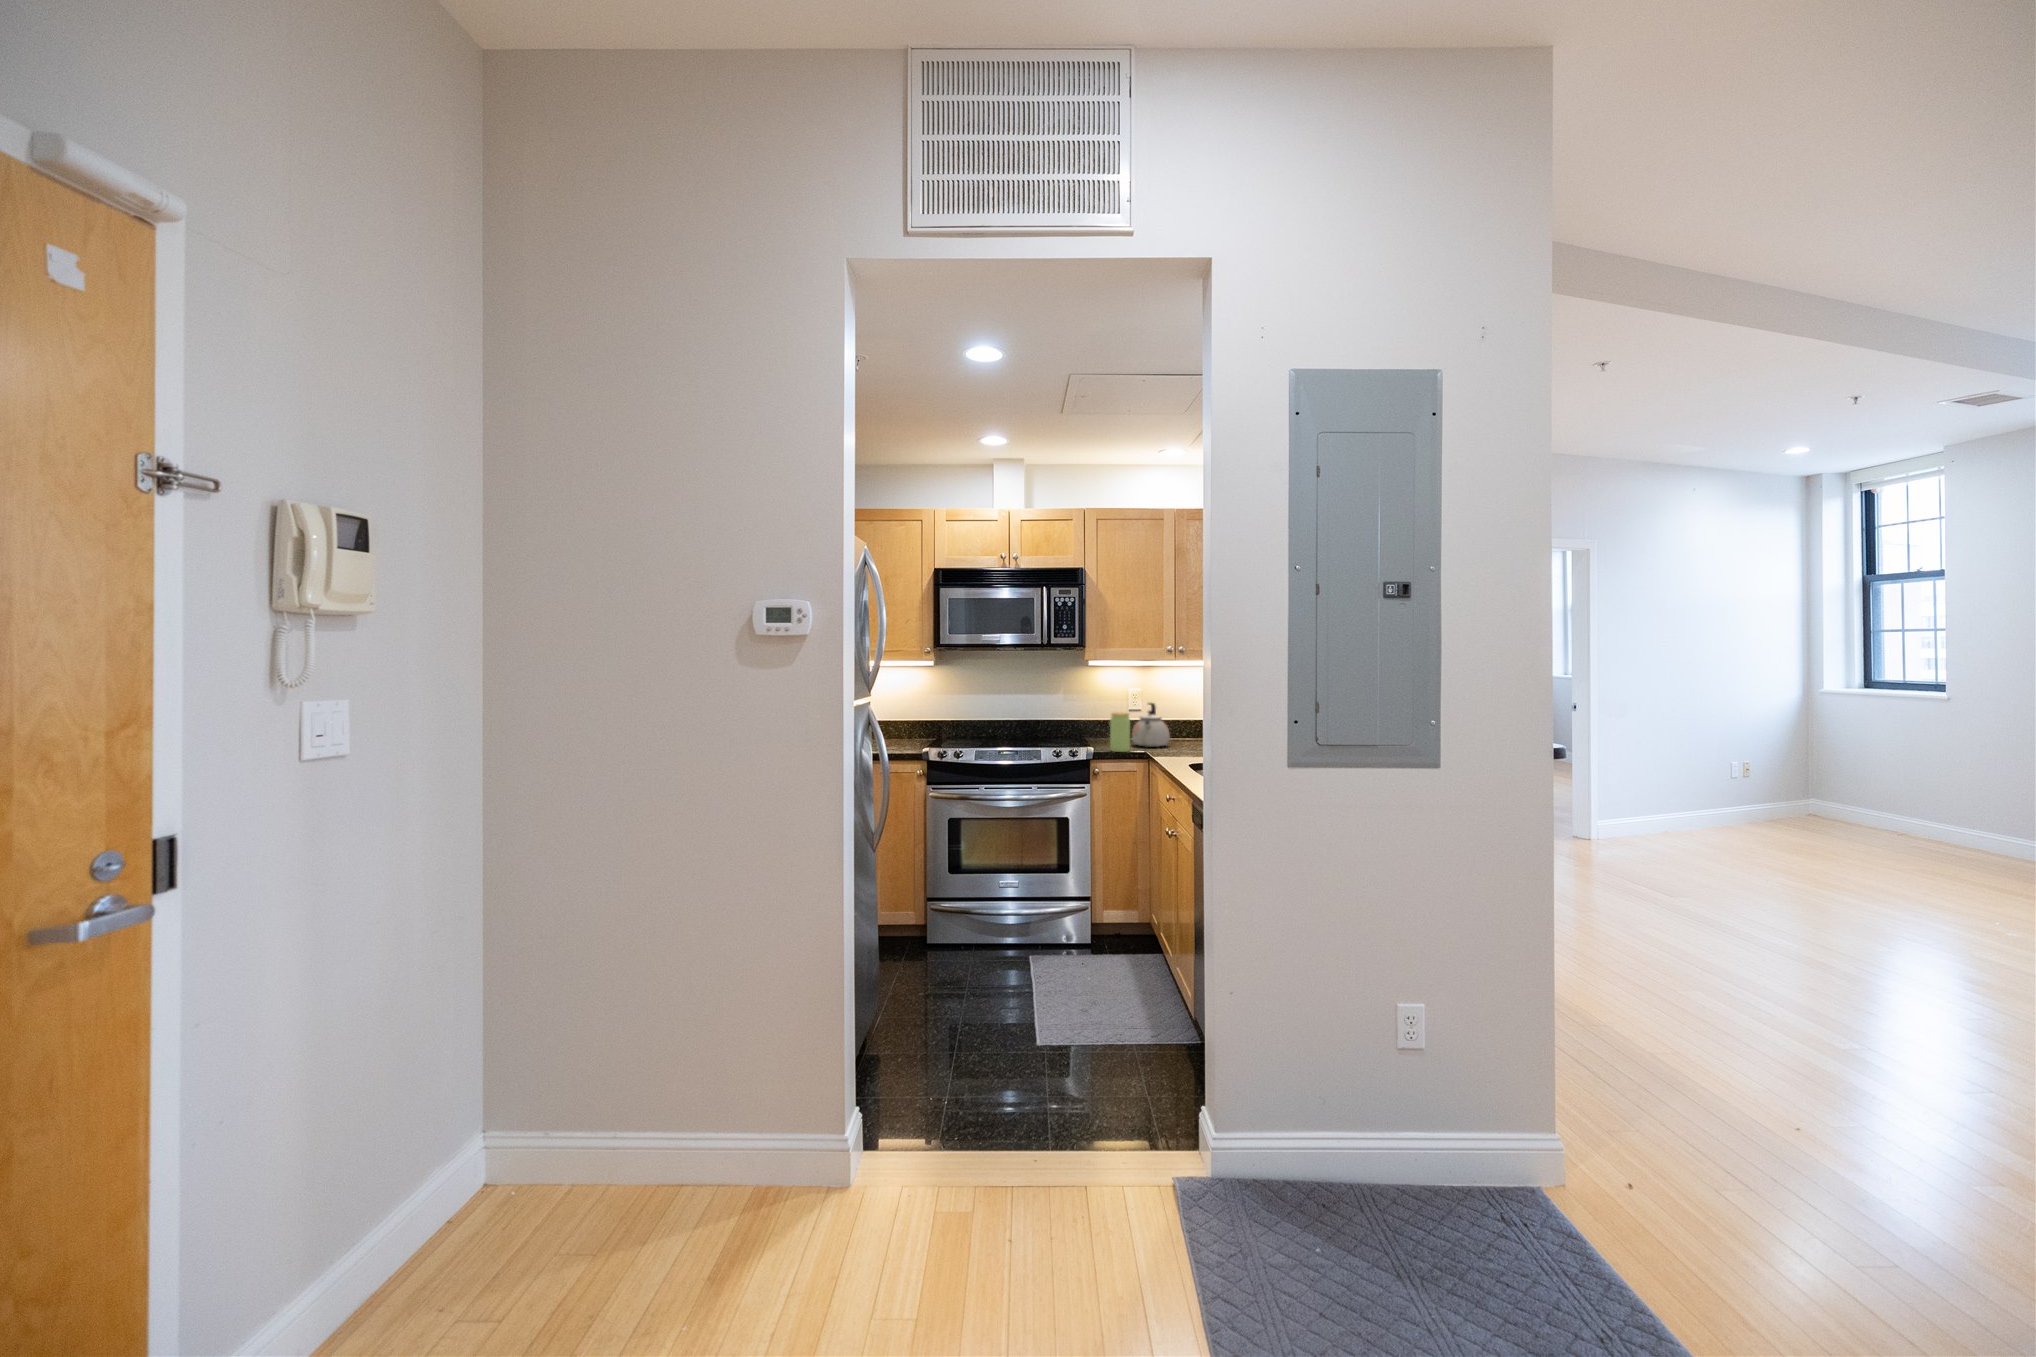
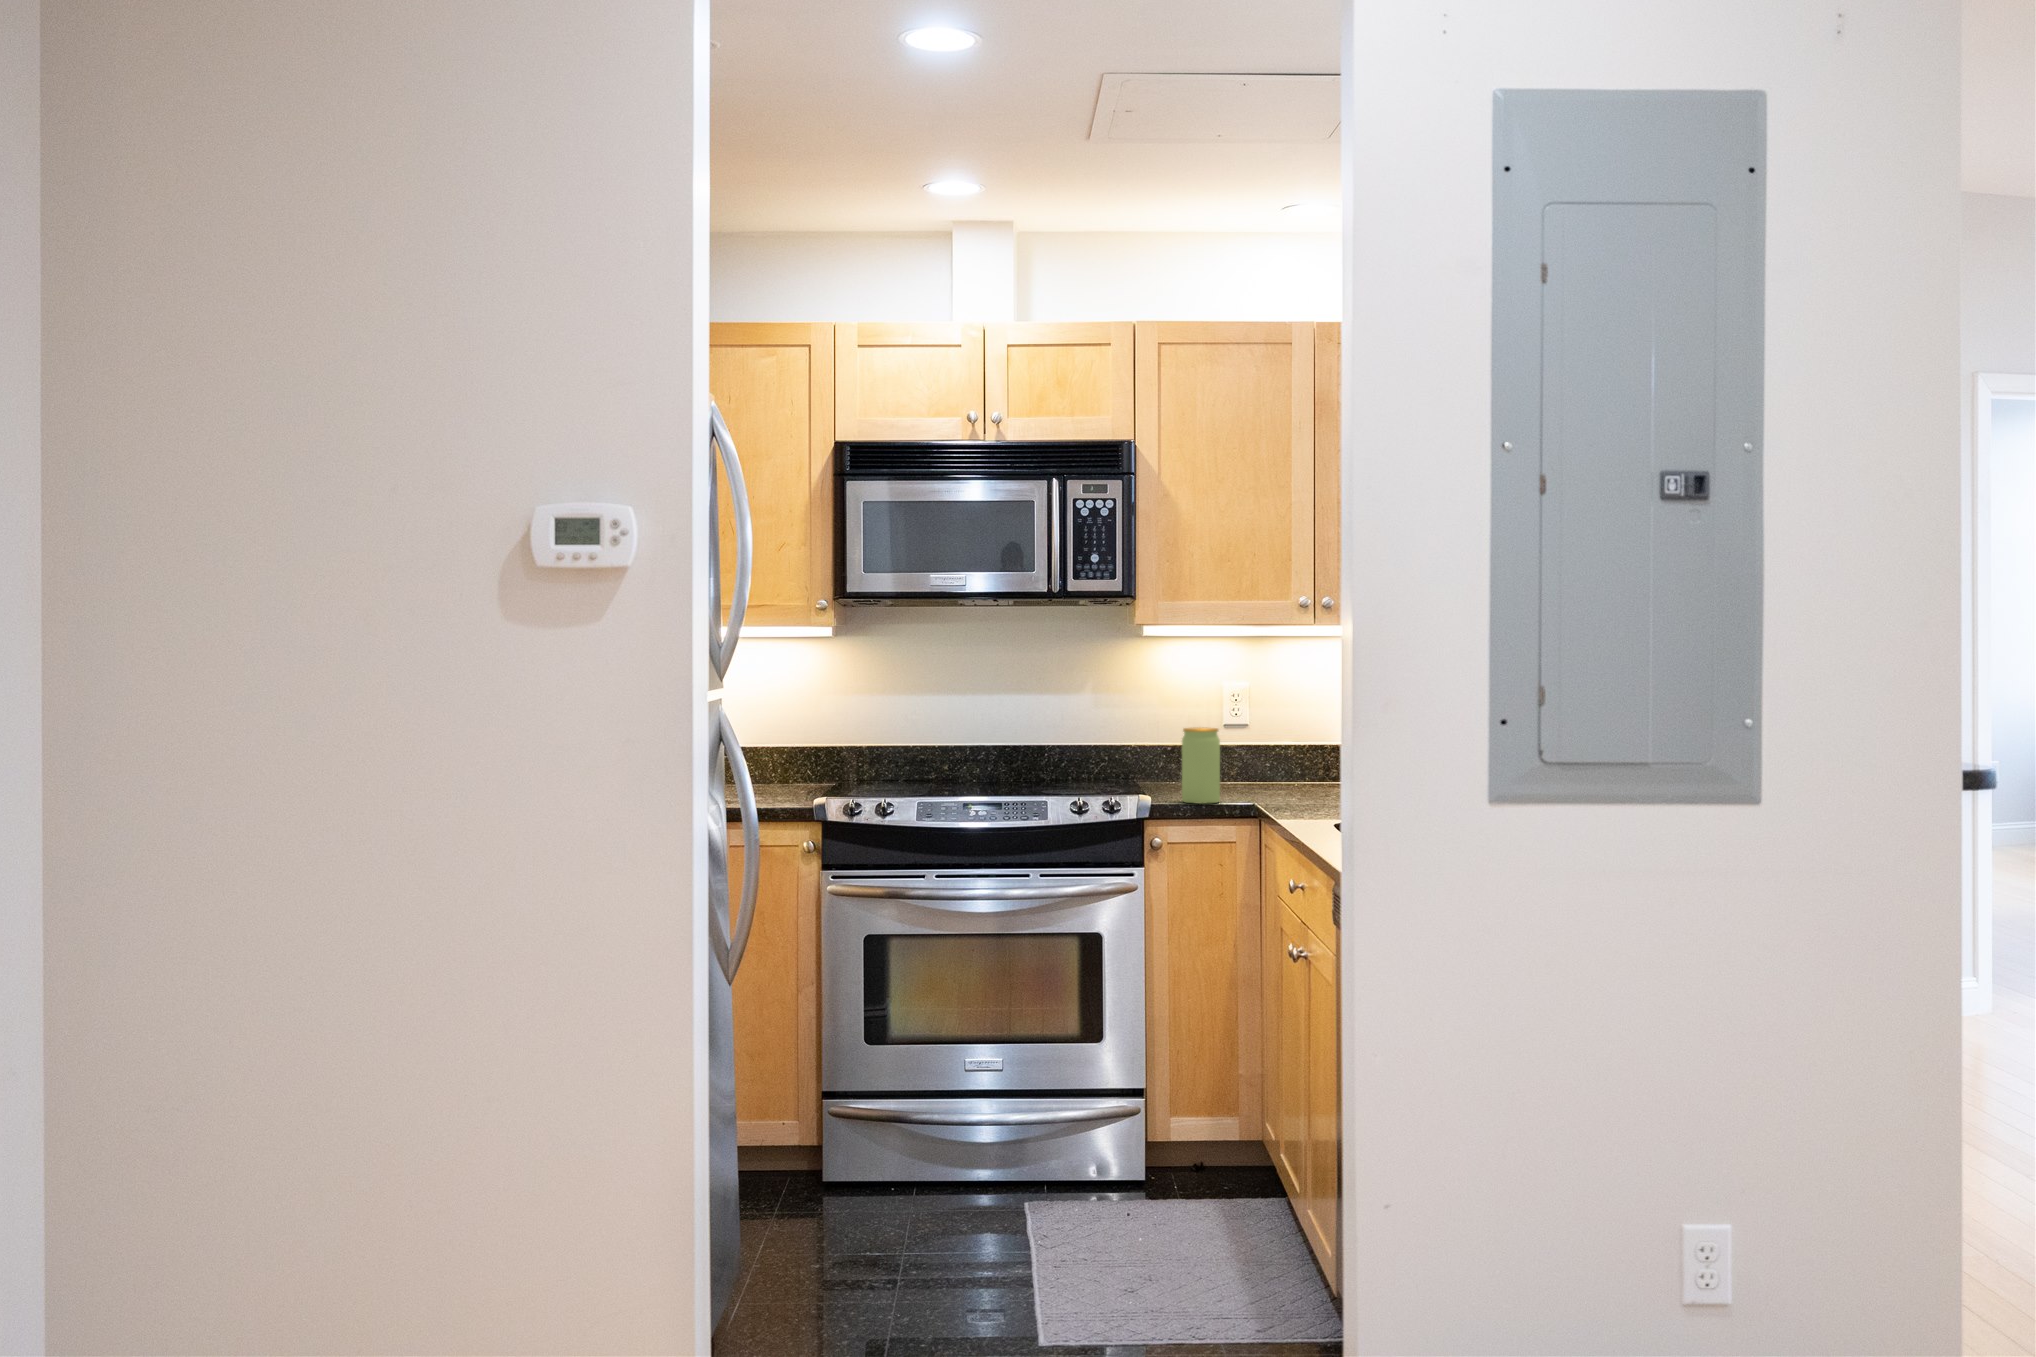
kettle: present [1132,703,1170,747] -> none [1224,709,1298,795]

